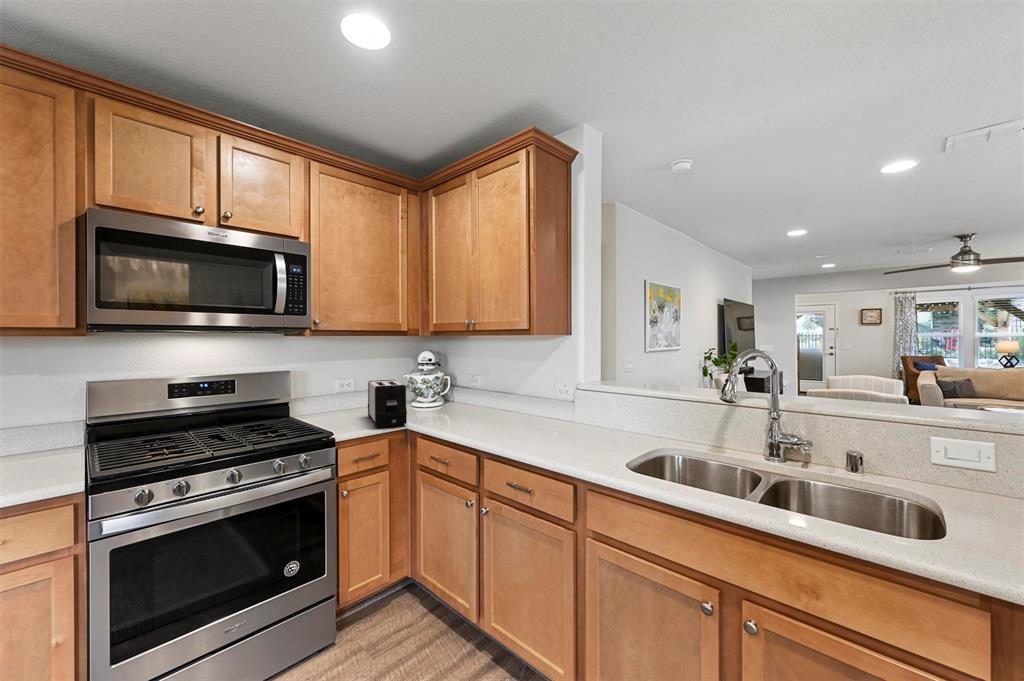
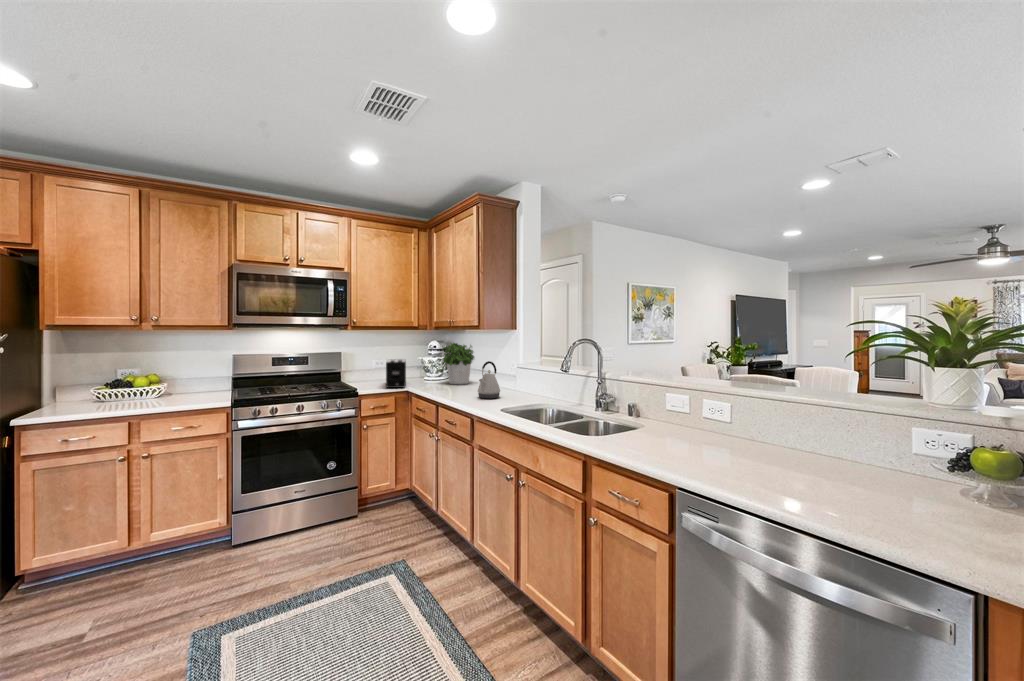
potted plant: none [449,354,499,415] -> present [440,343,474,384]
kettle: none [541,384,577,443] -> present [478,361,500,399]

